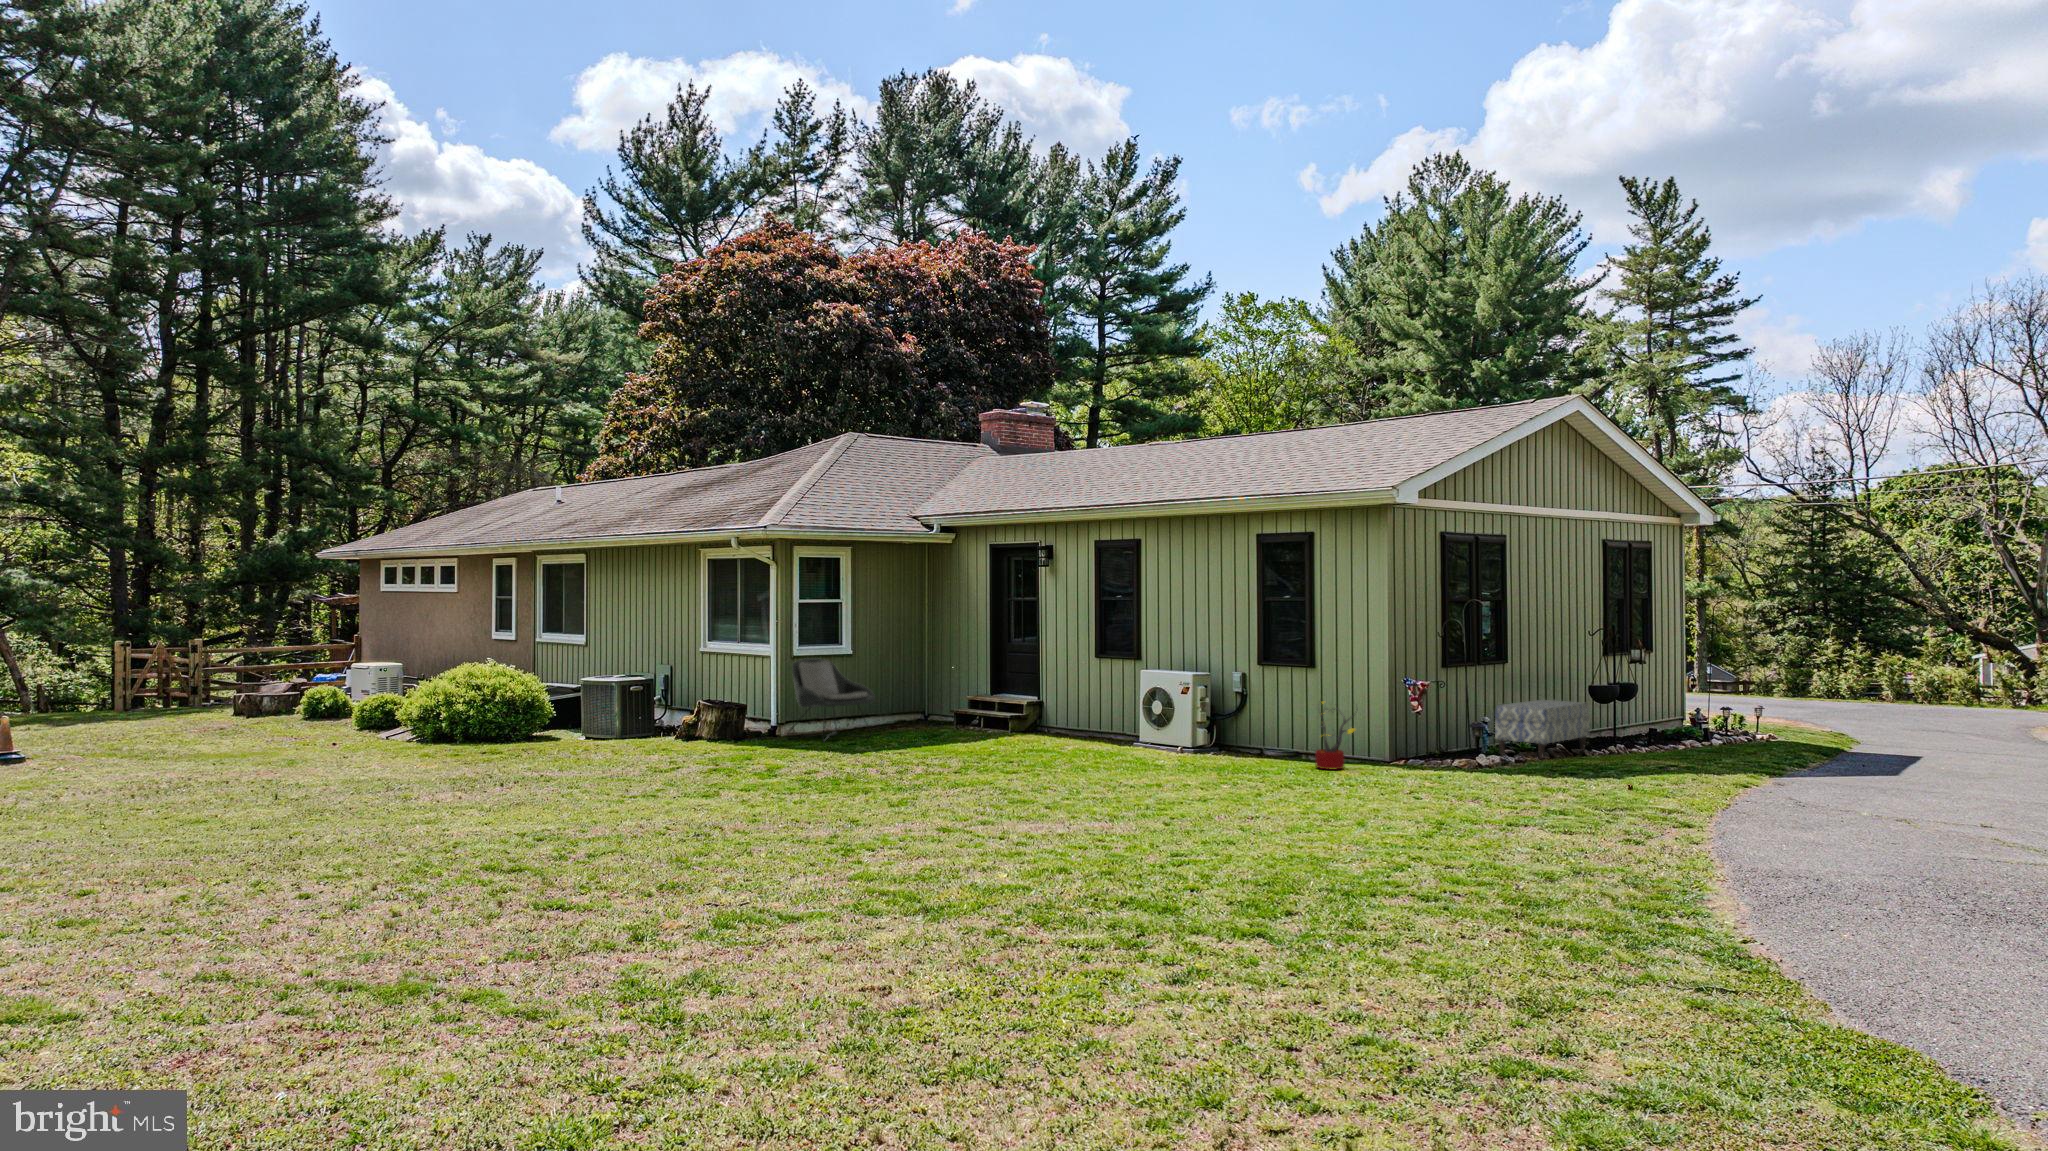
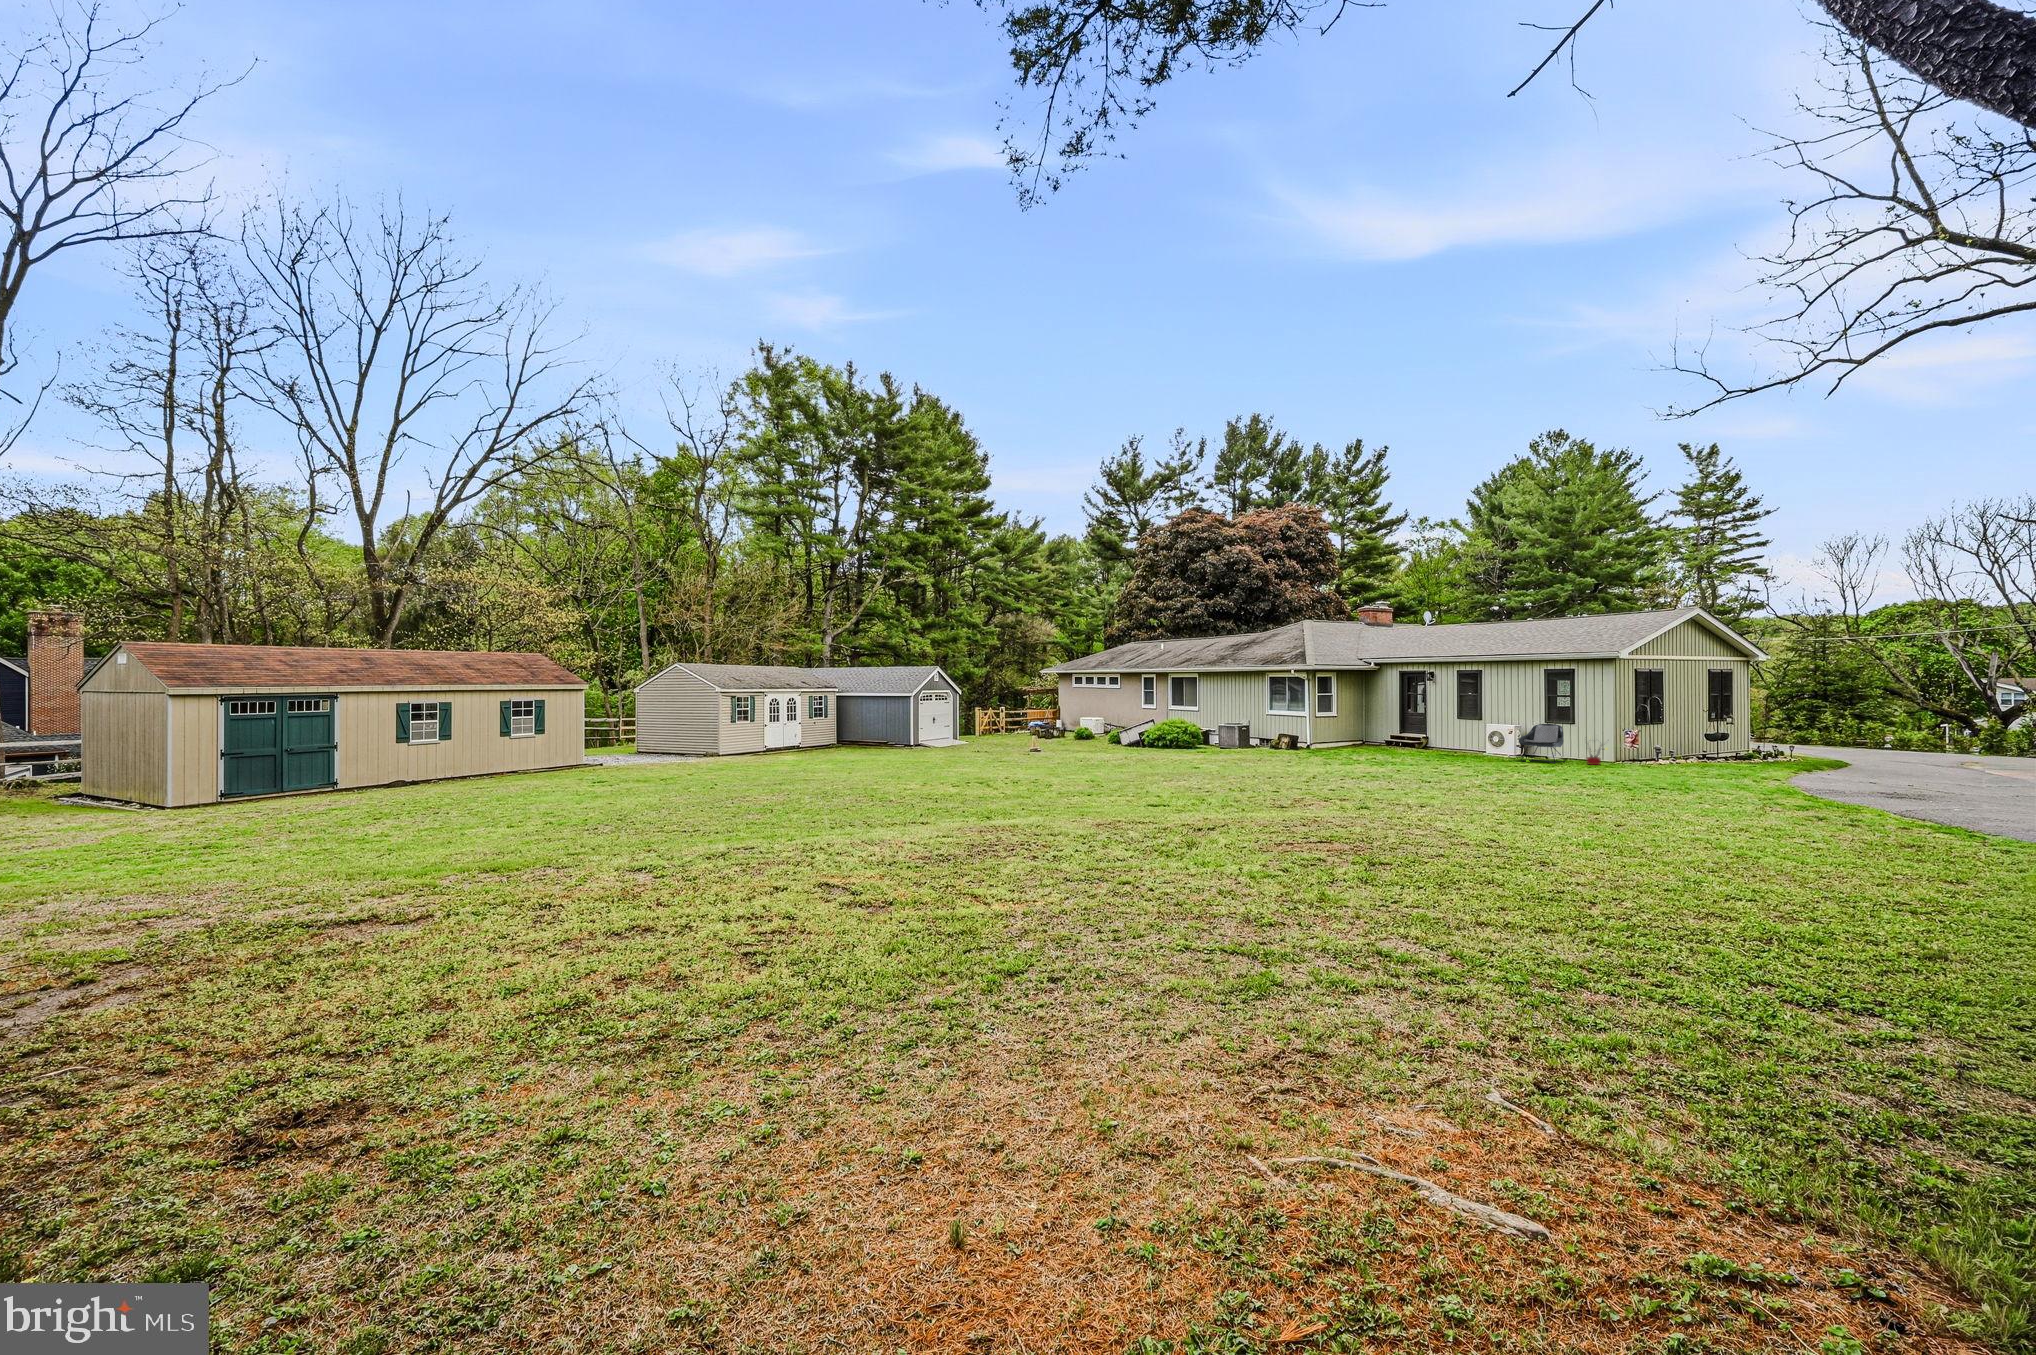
lounge chair: present [789,658,875,742] -> present [1519,724,1566,764]
bench: present [1495,699,1590,759] -> none [1664,740,1710,764]

